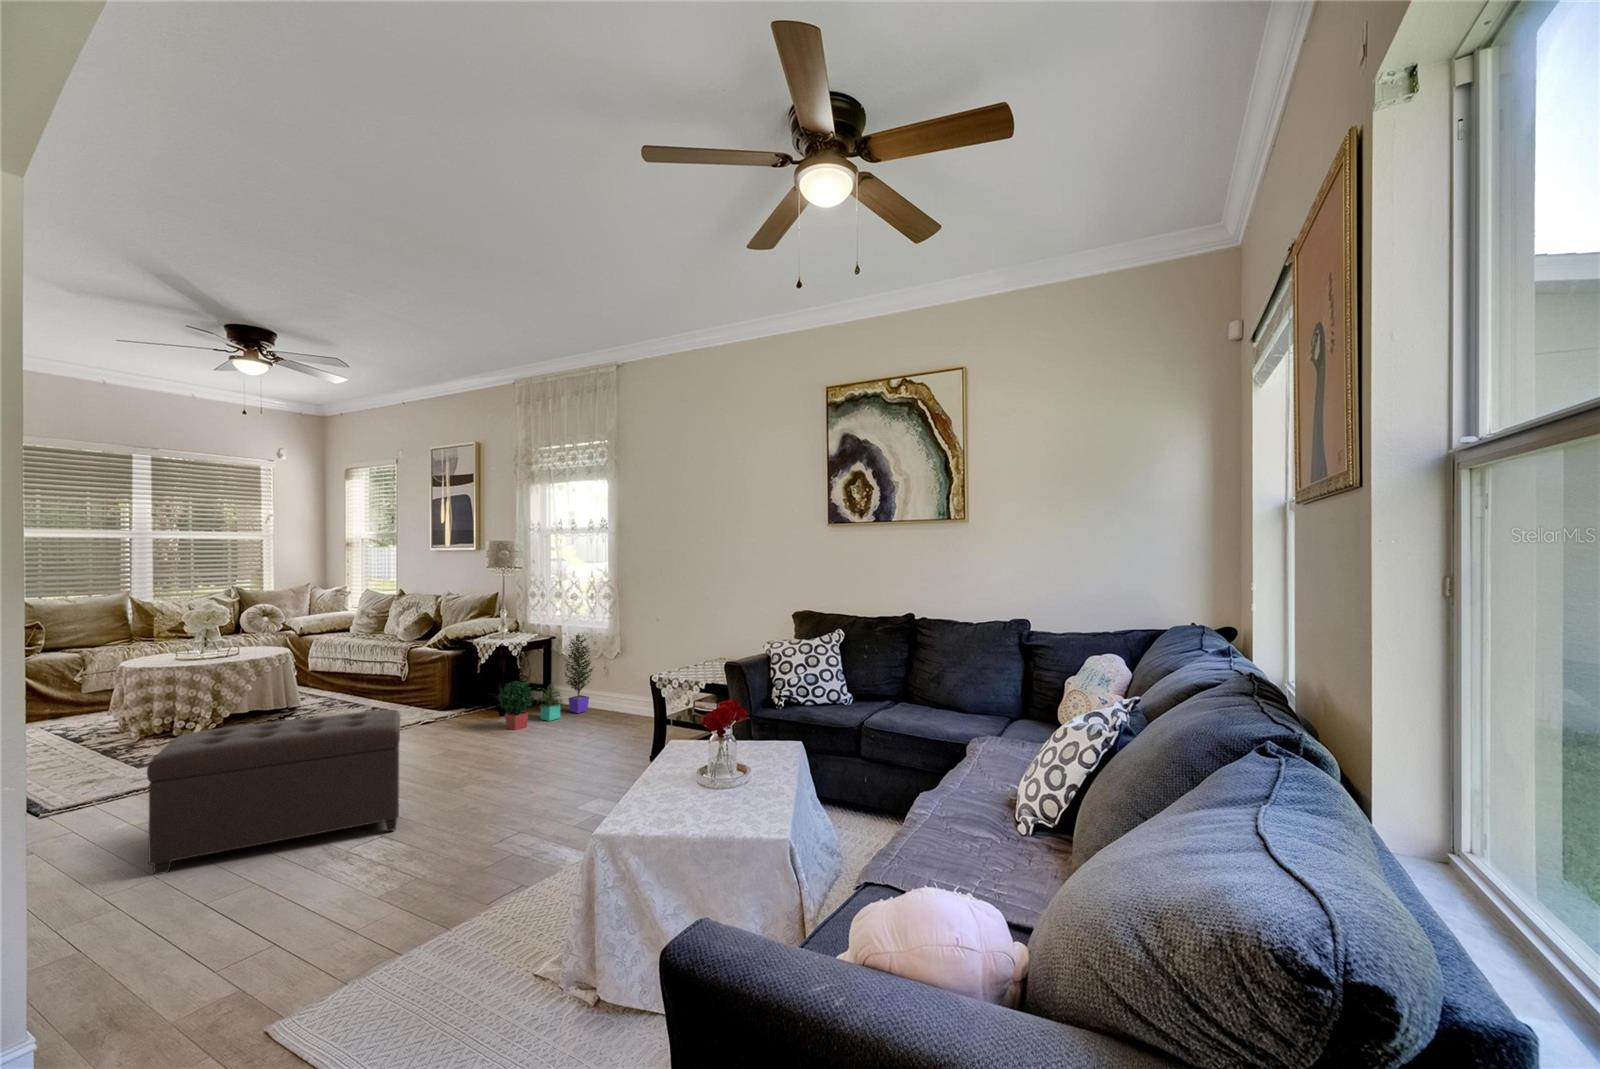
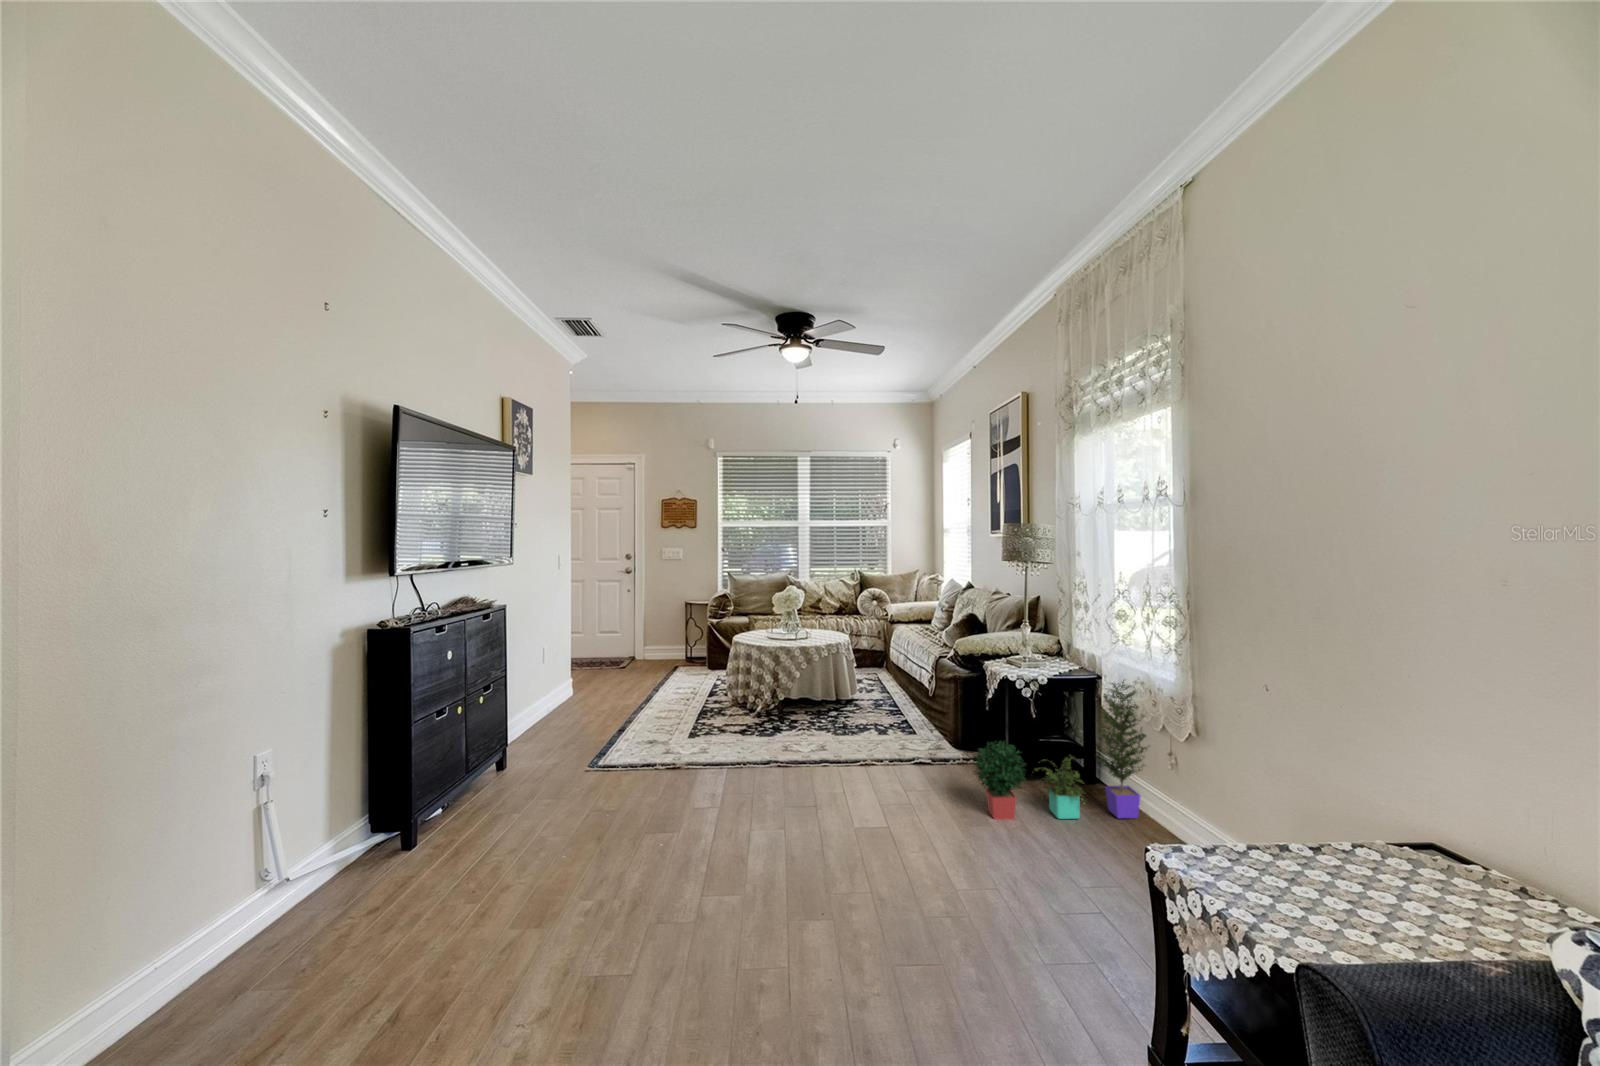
ottoman: present [147,710,400,875] -> none [457,739,717,969]

